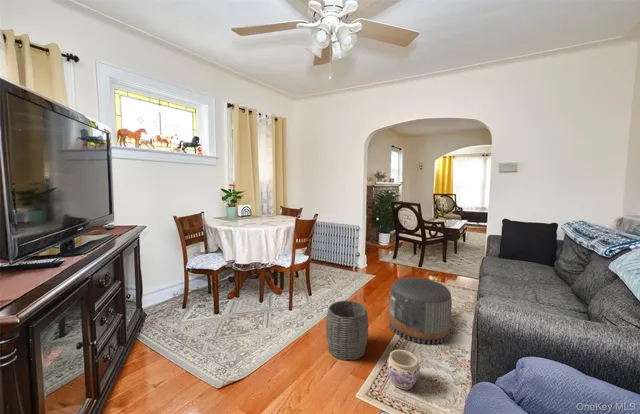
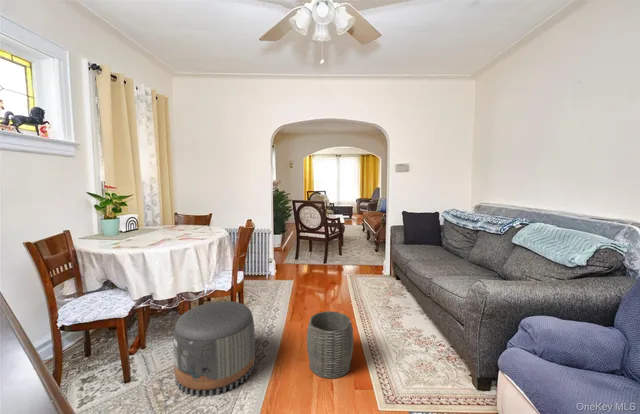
pouf: present [389,277,452,344] -> present [173,301,255,396]
planter: present [387,350,420,390] -> none [386,345,418,384]

